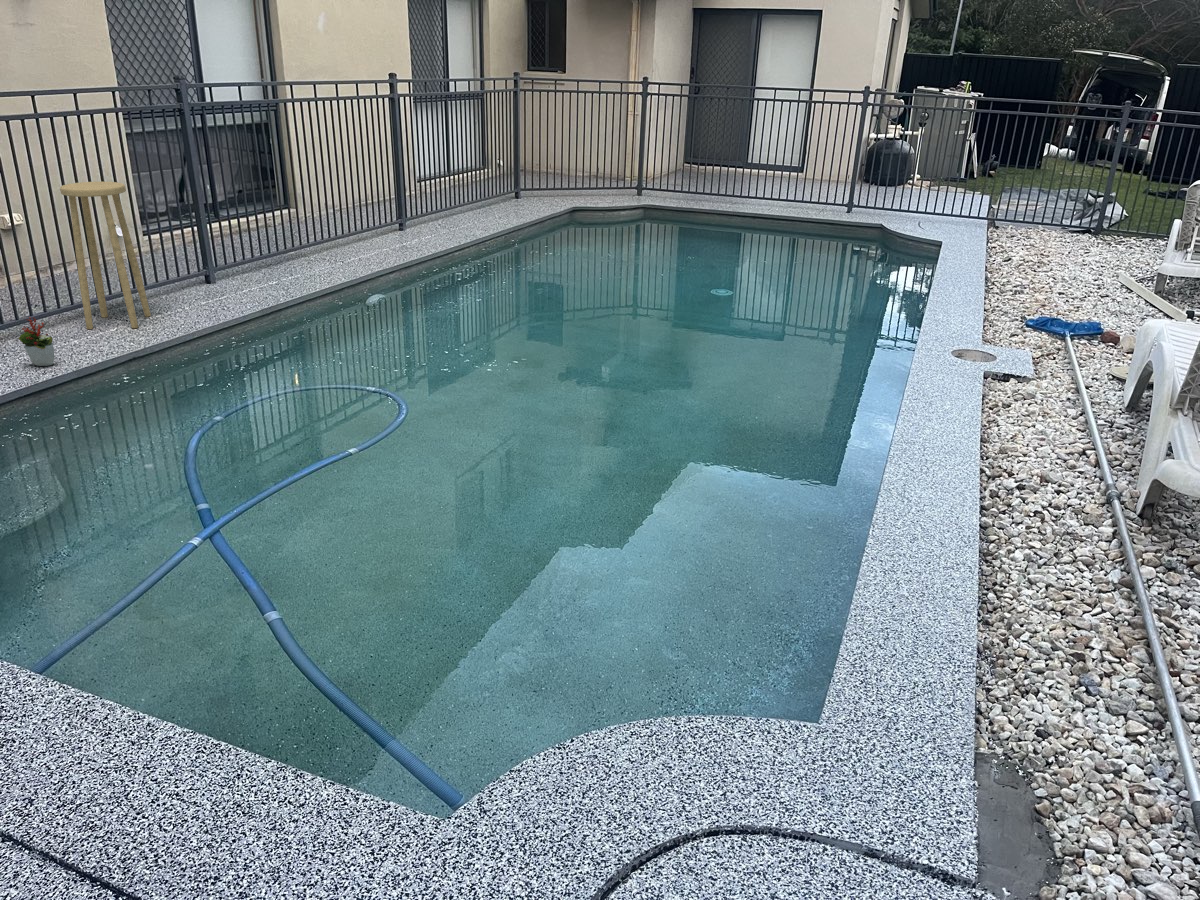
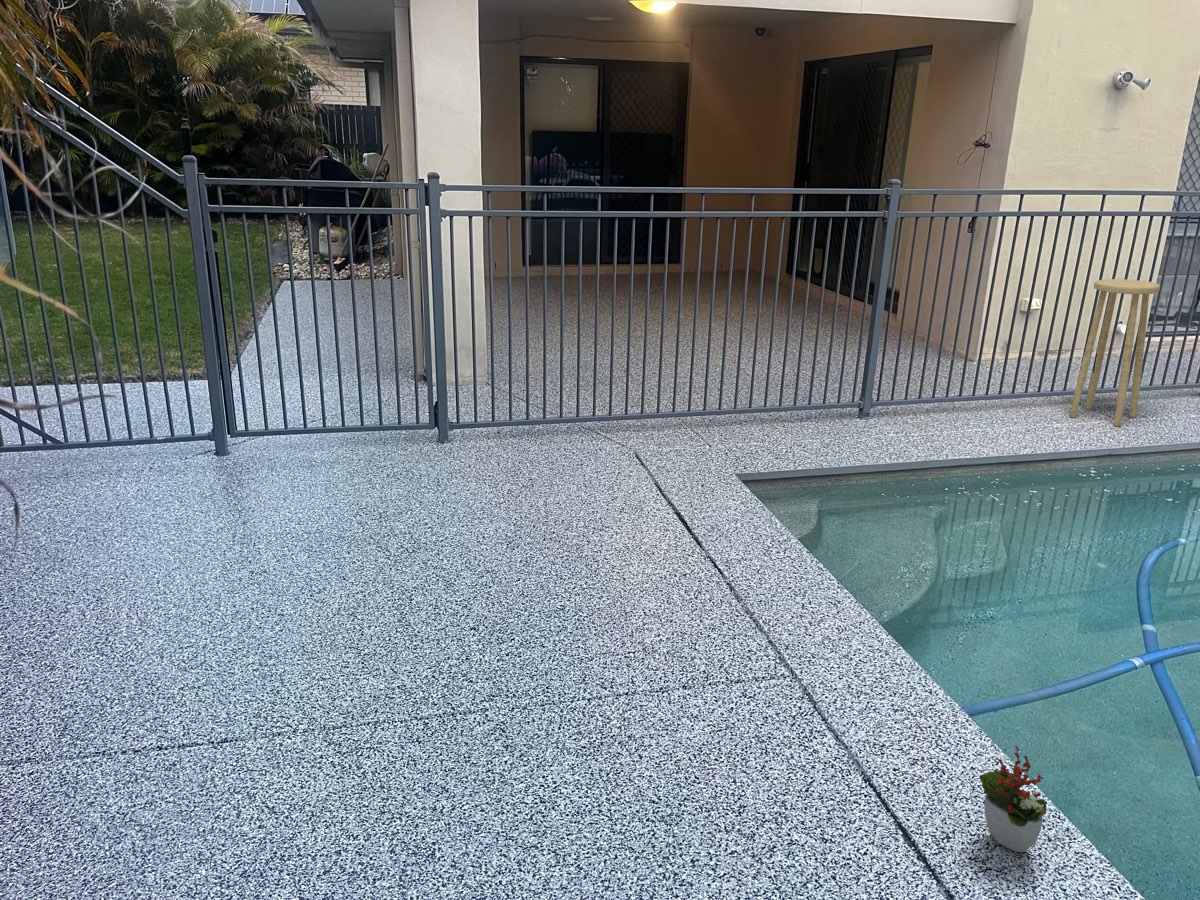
decorative plant: present [19,317,55,366] -> present [980,746,1047,852]

